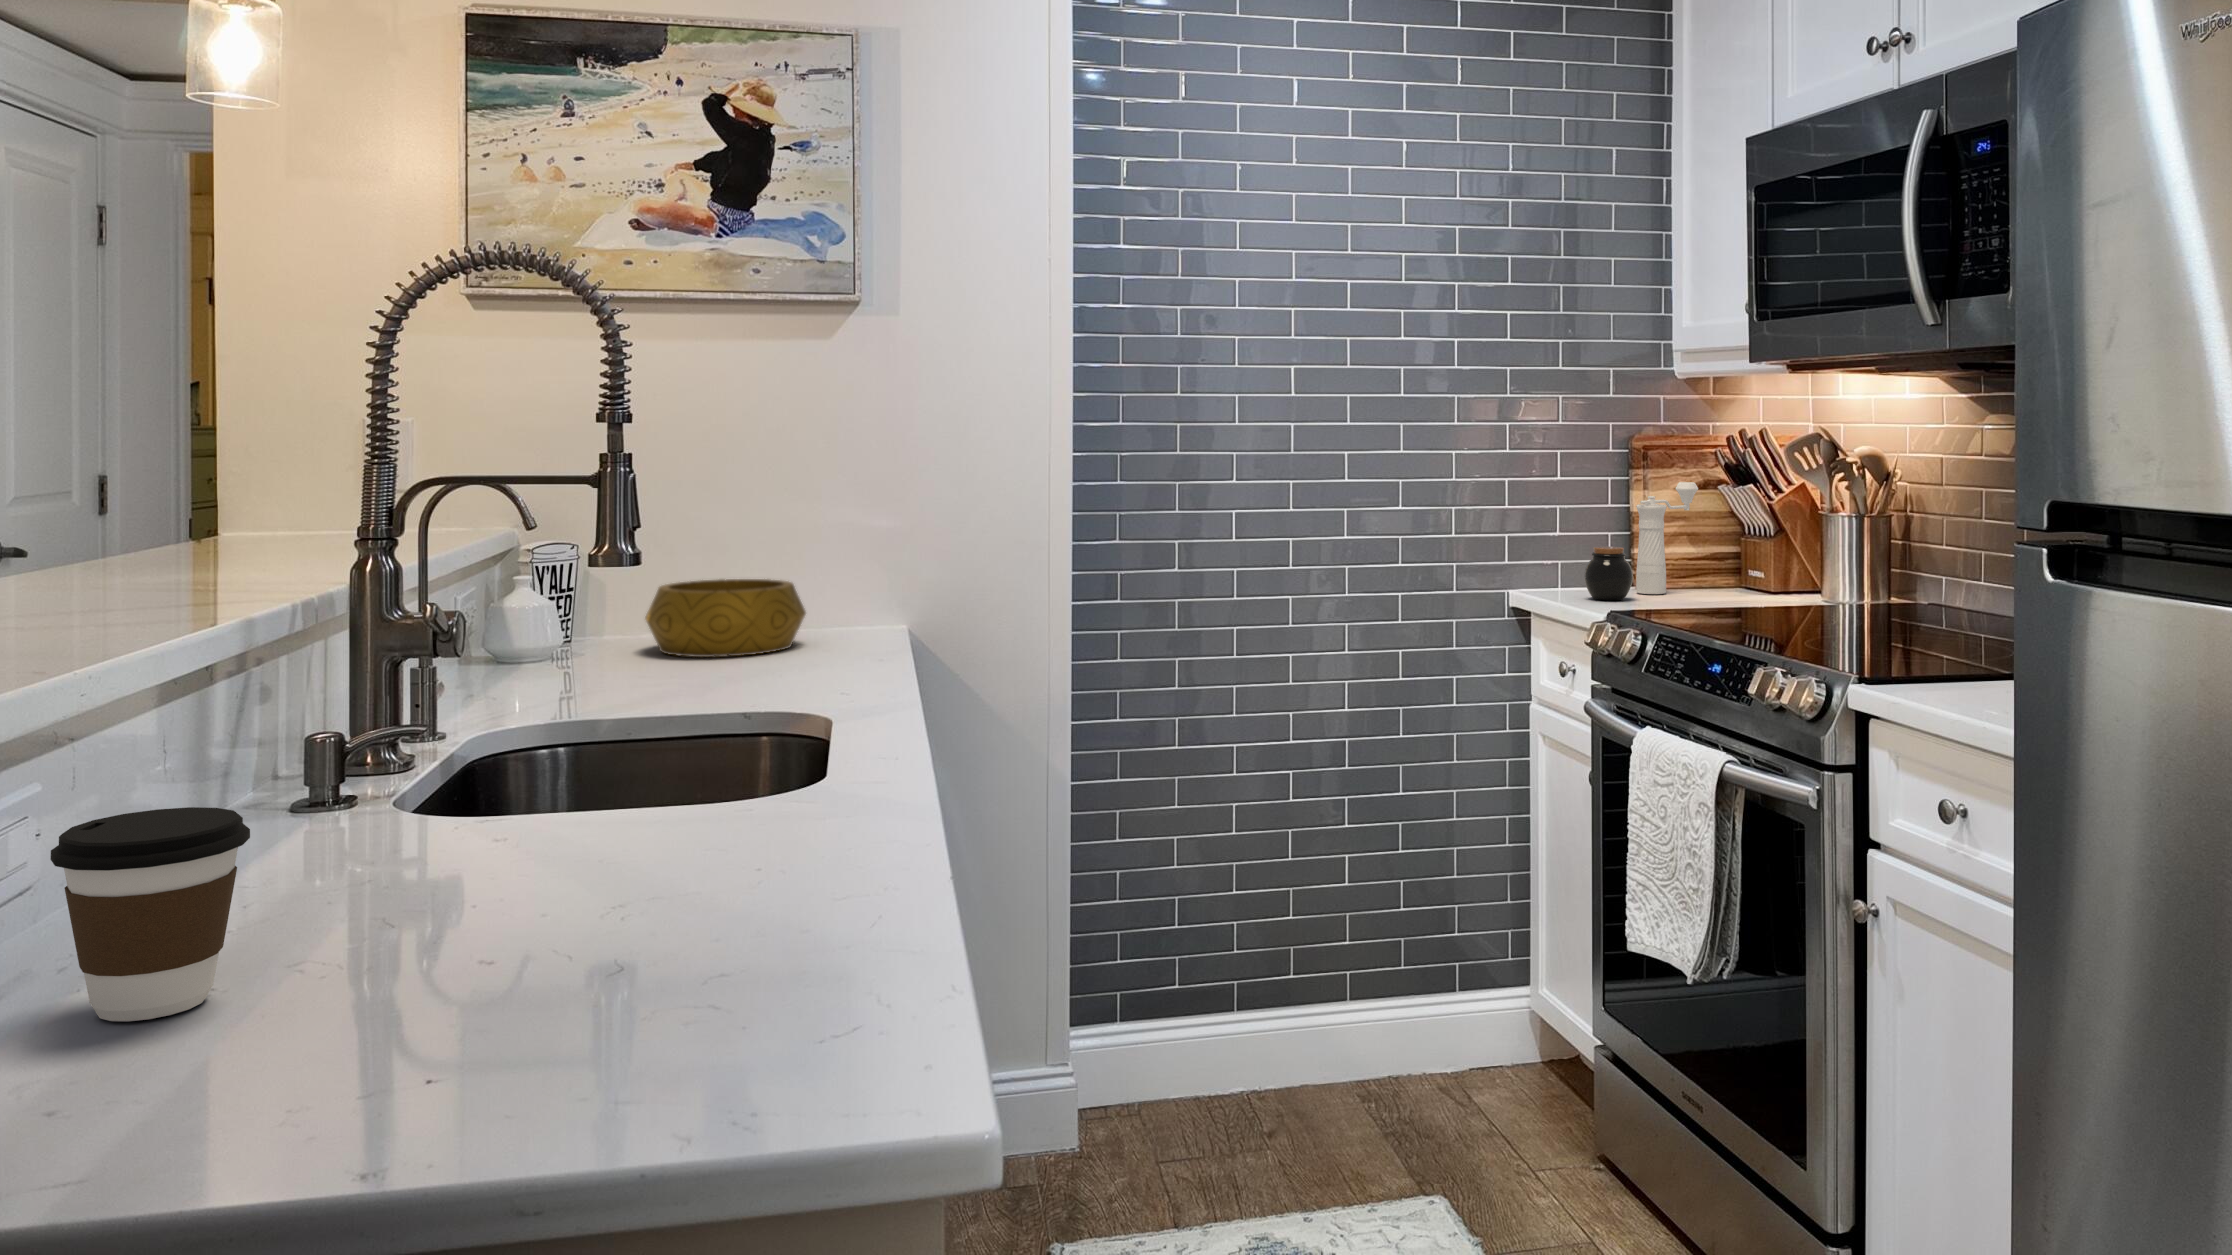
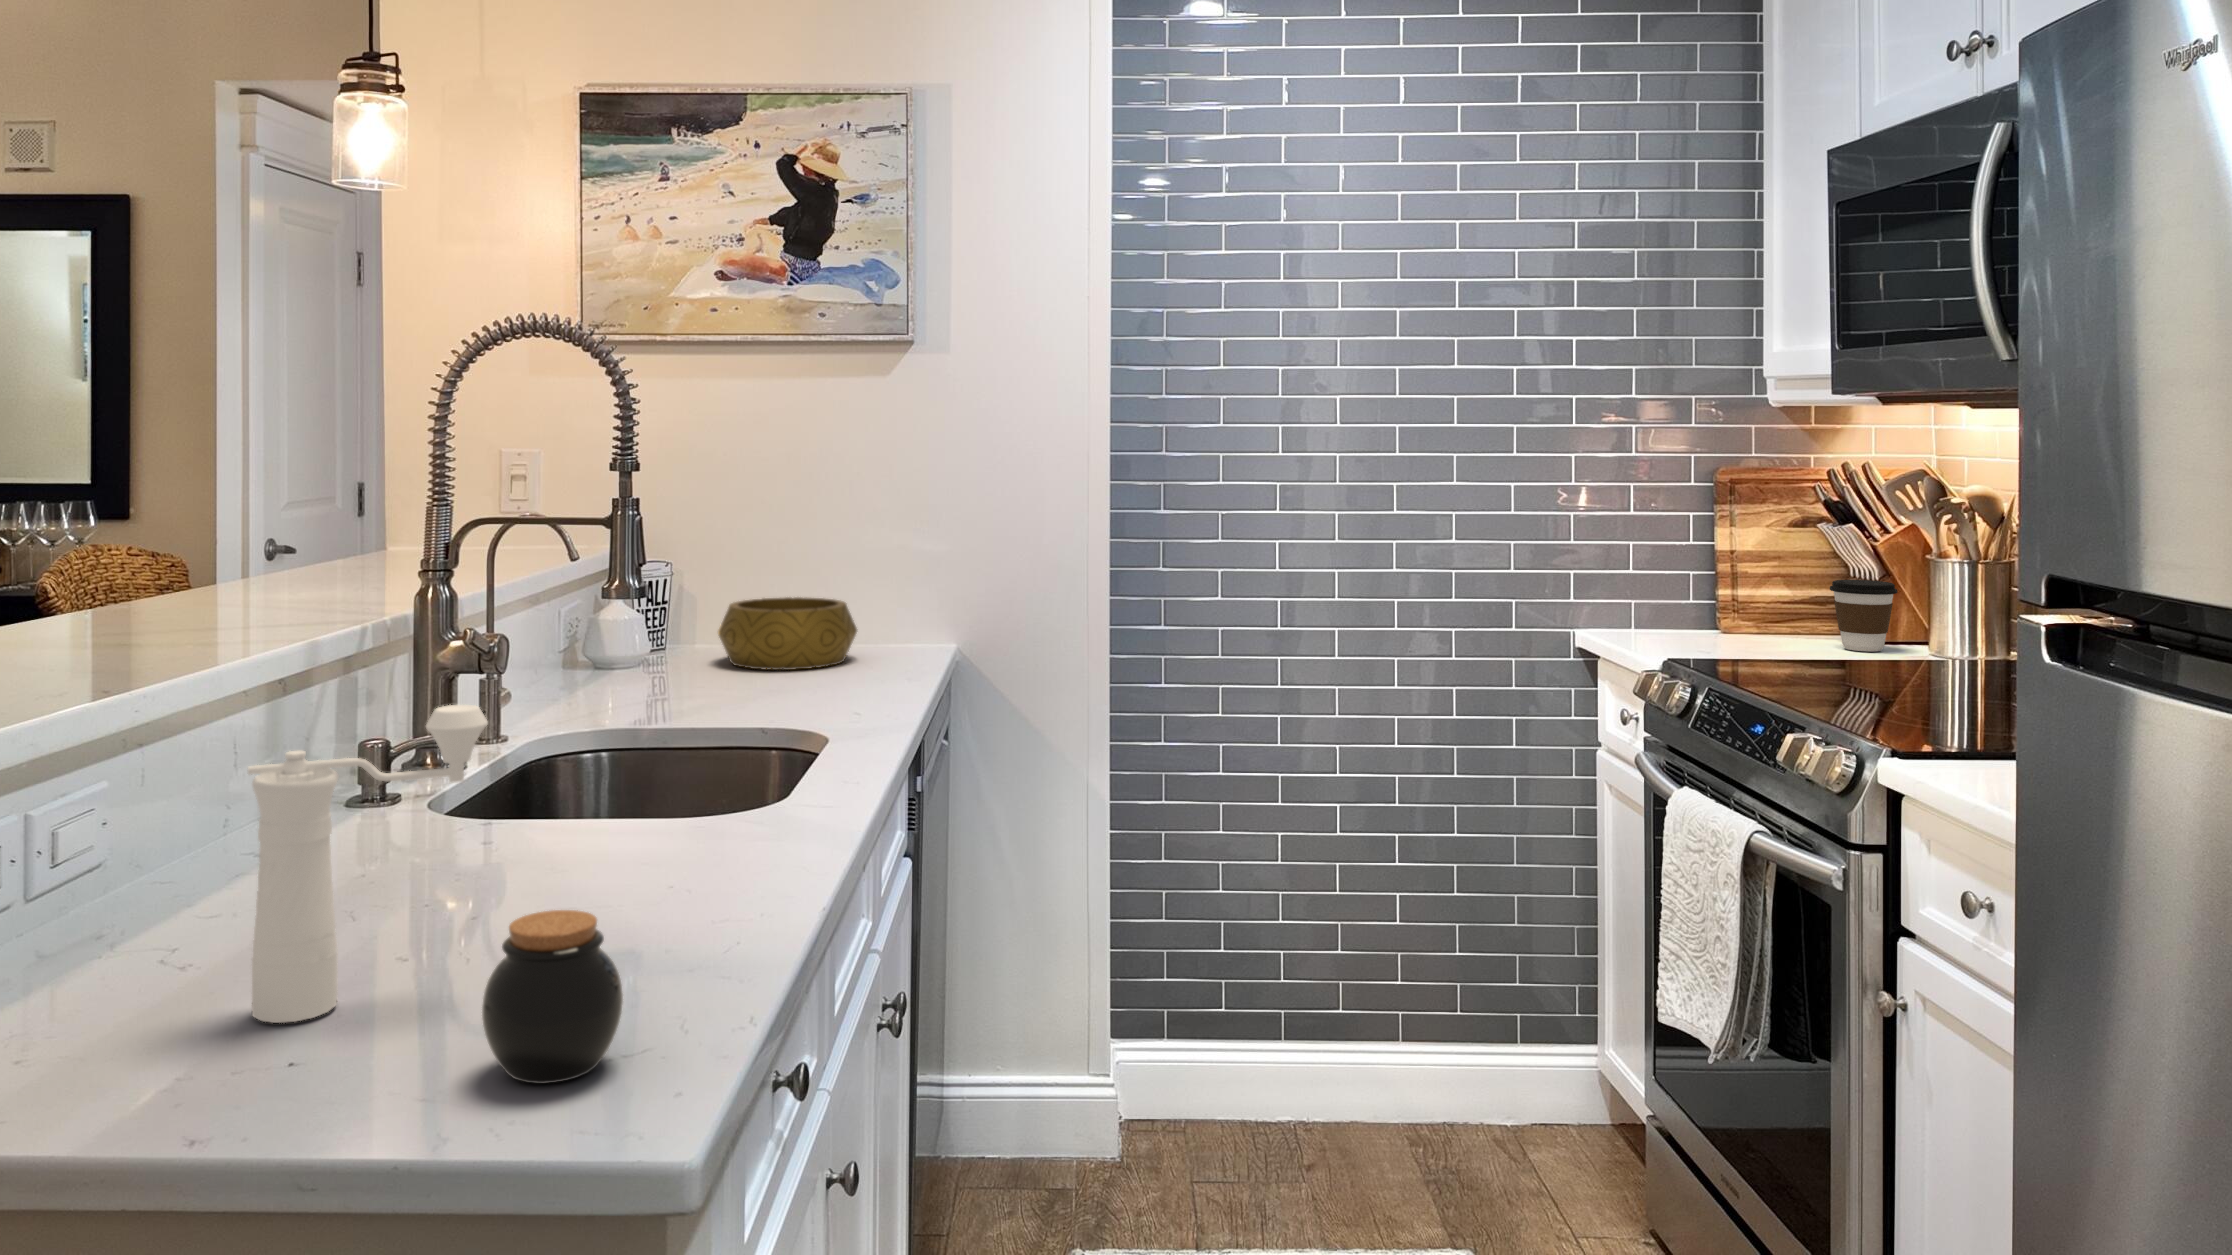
pepper mill: present [1636,482,1698,594] -> present [248,705,488,1023]
jar: present [1584,546,1633,600] -> present [482,910,623,1084]
coffee cup: present [50,807,250,1021] -> present [1830,580,1897,651]

